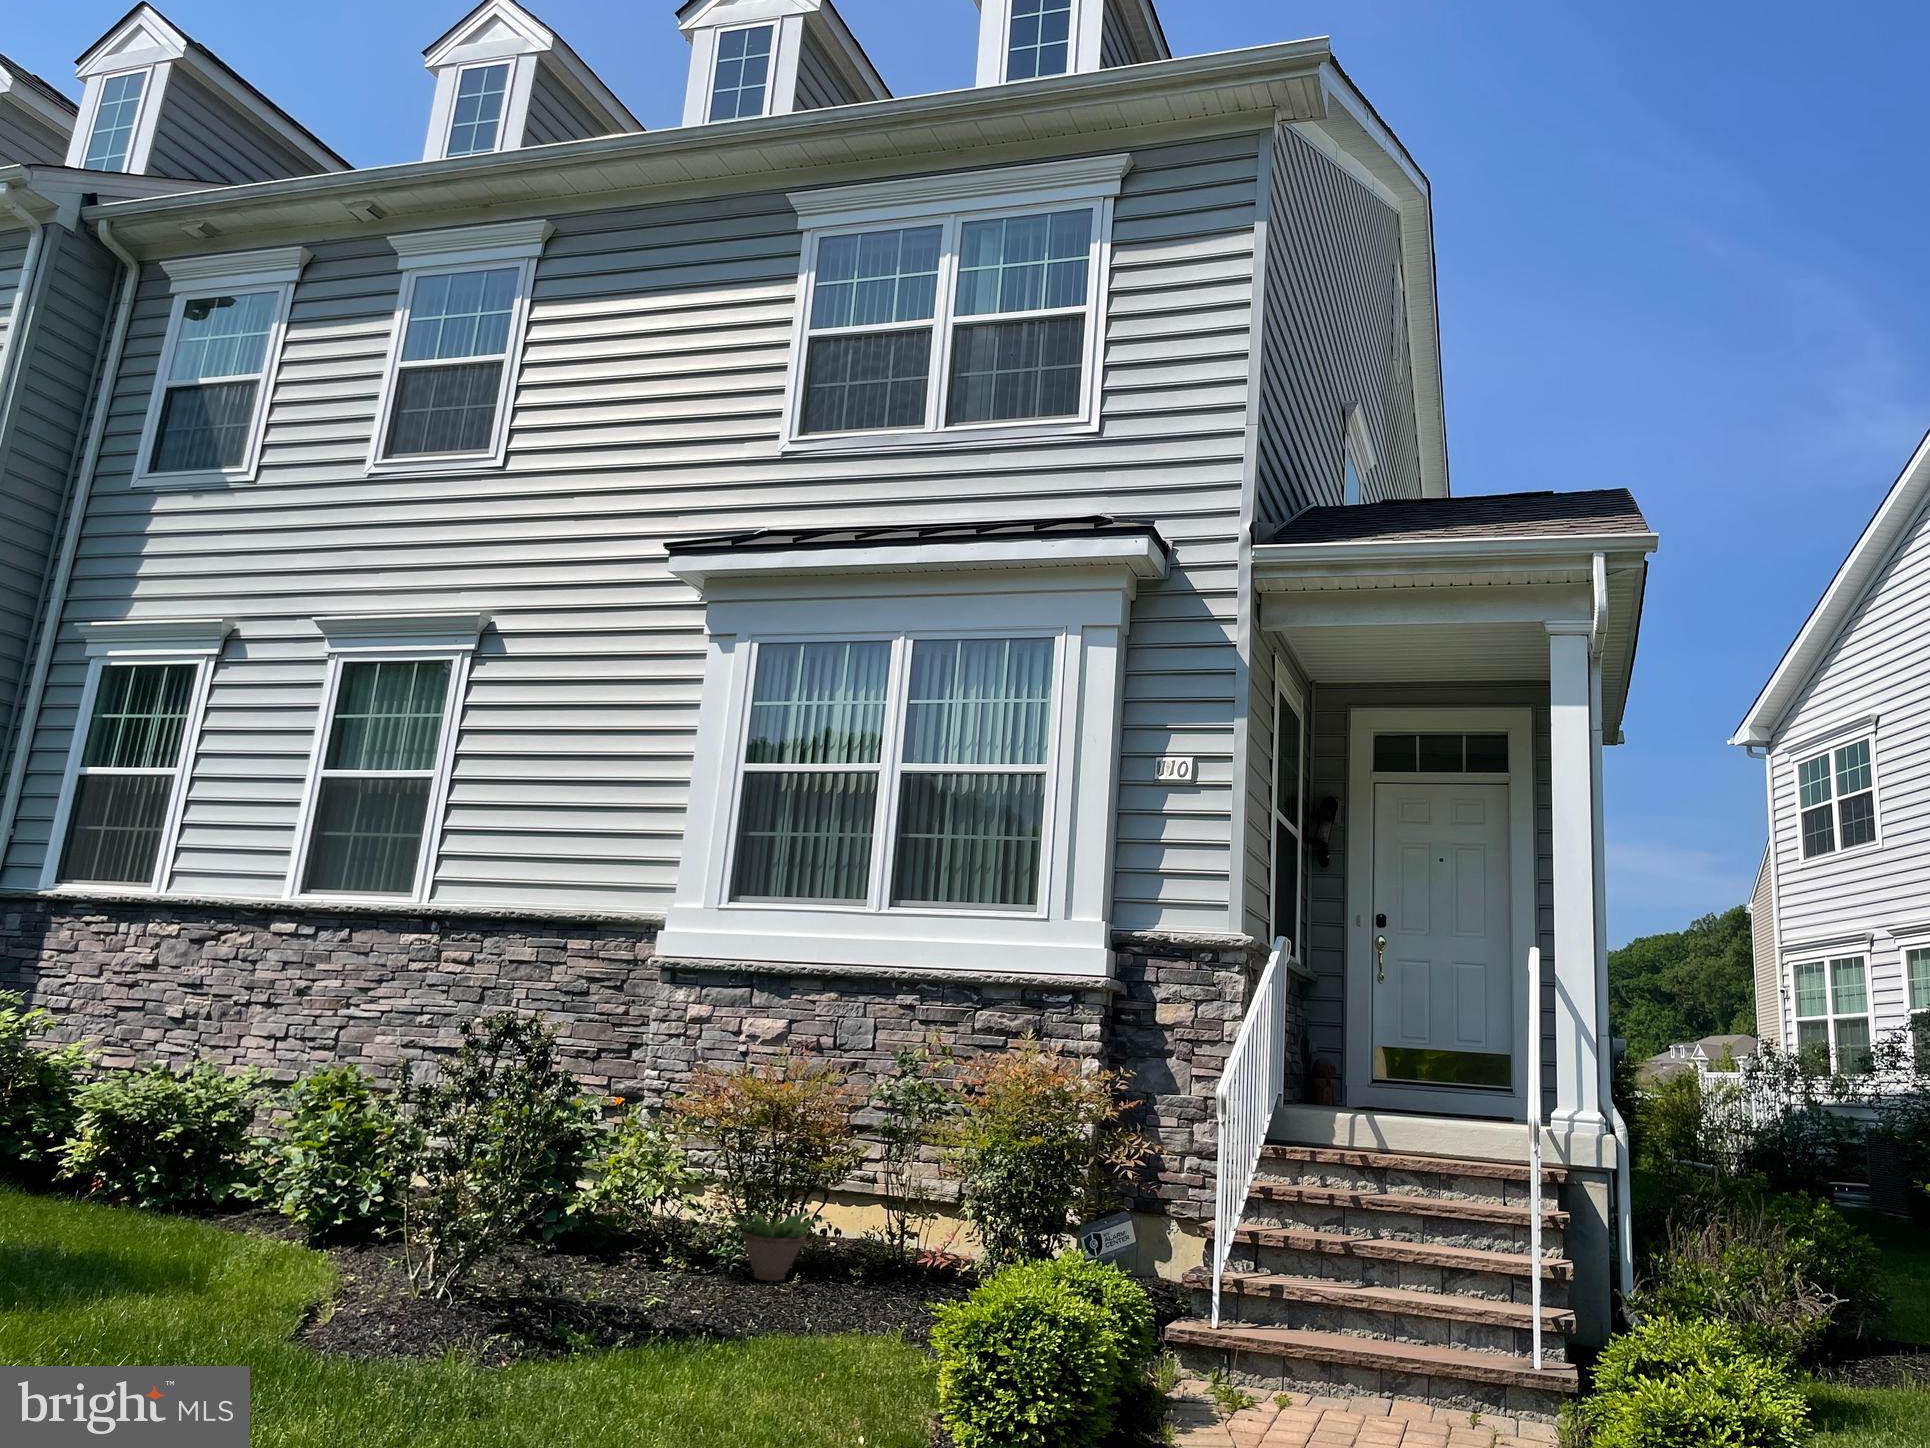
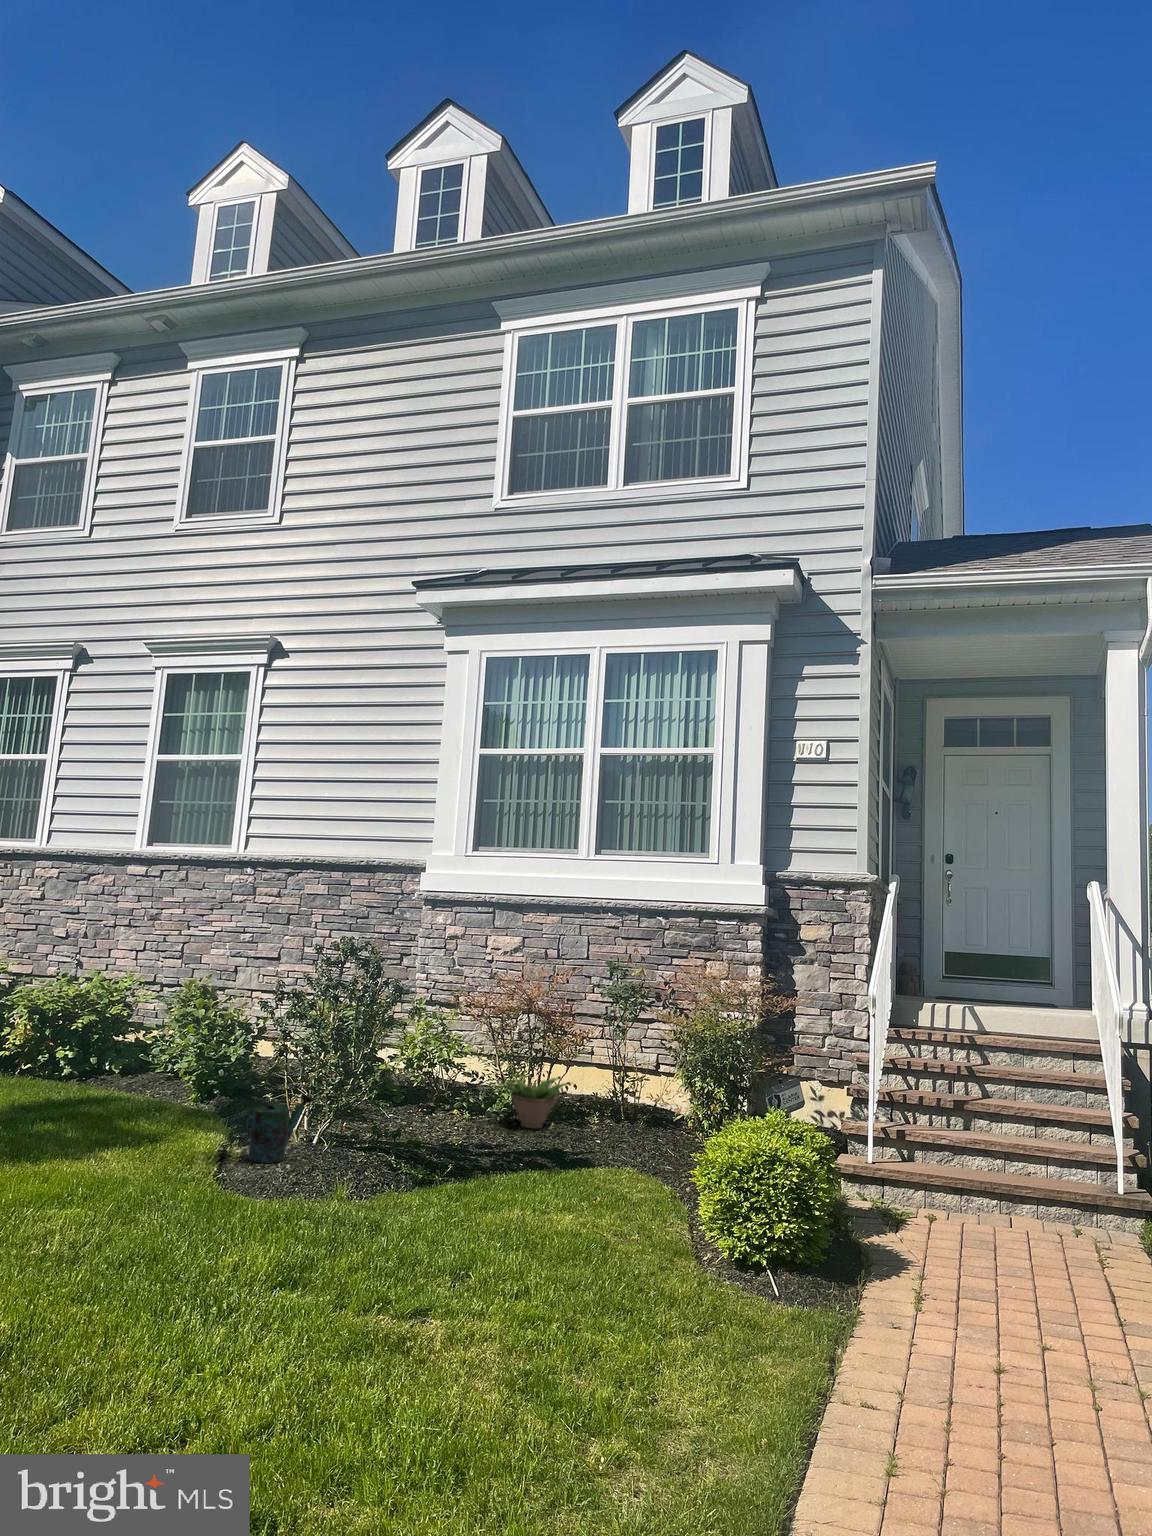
watering can: none [338,1222,444,1315] -> present [245,1095,312,1163]

